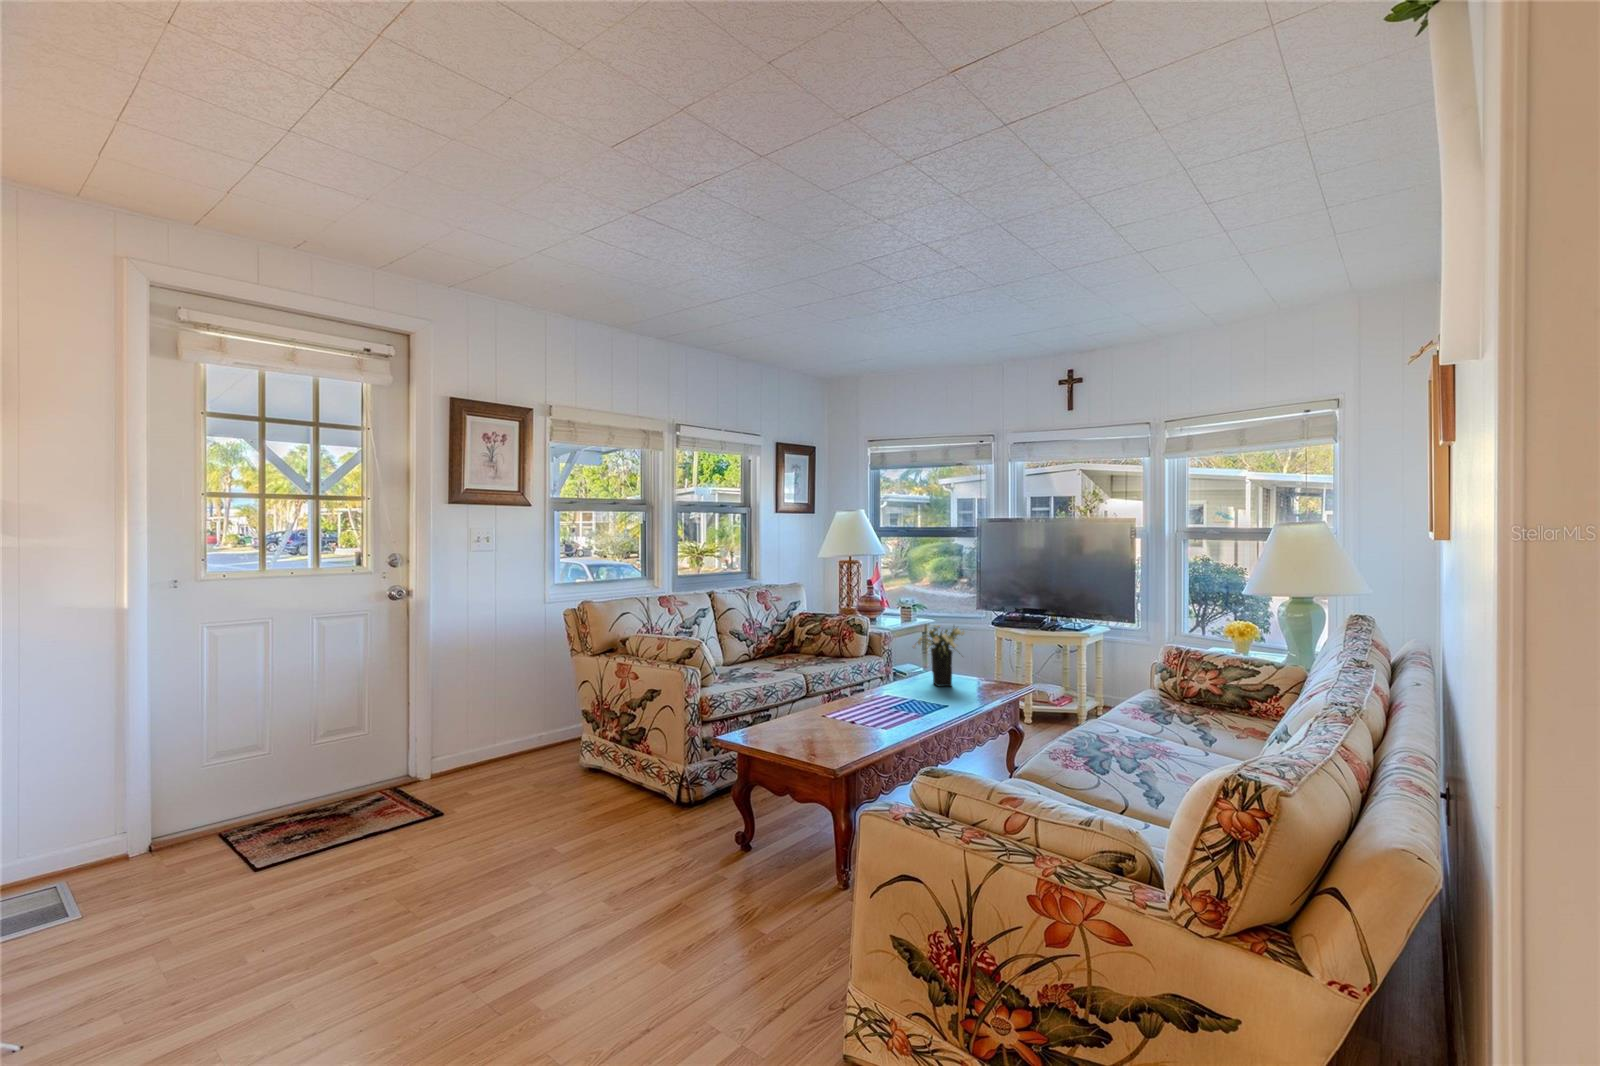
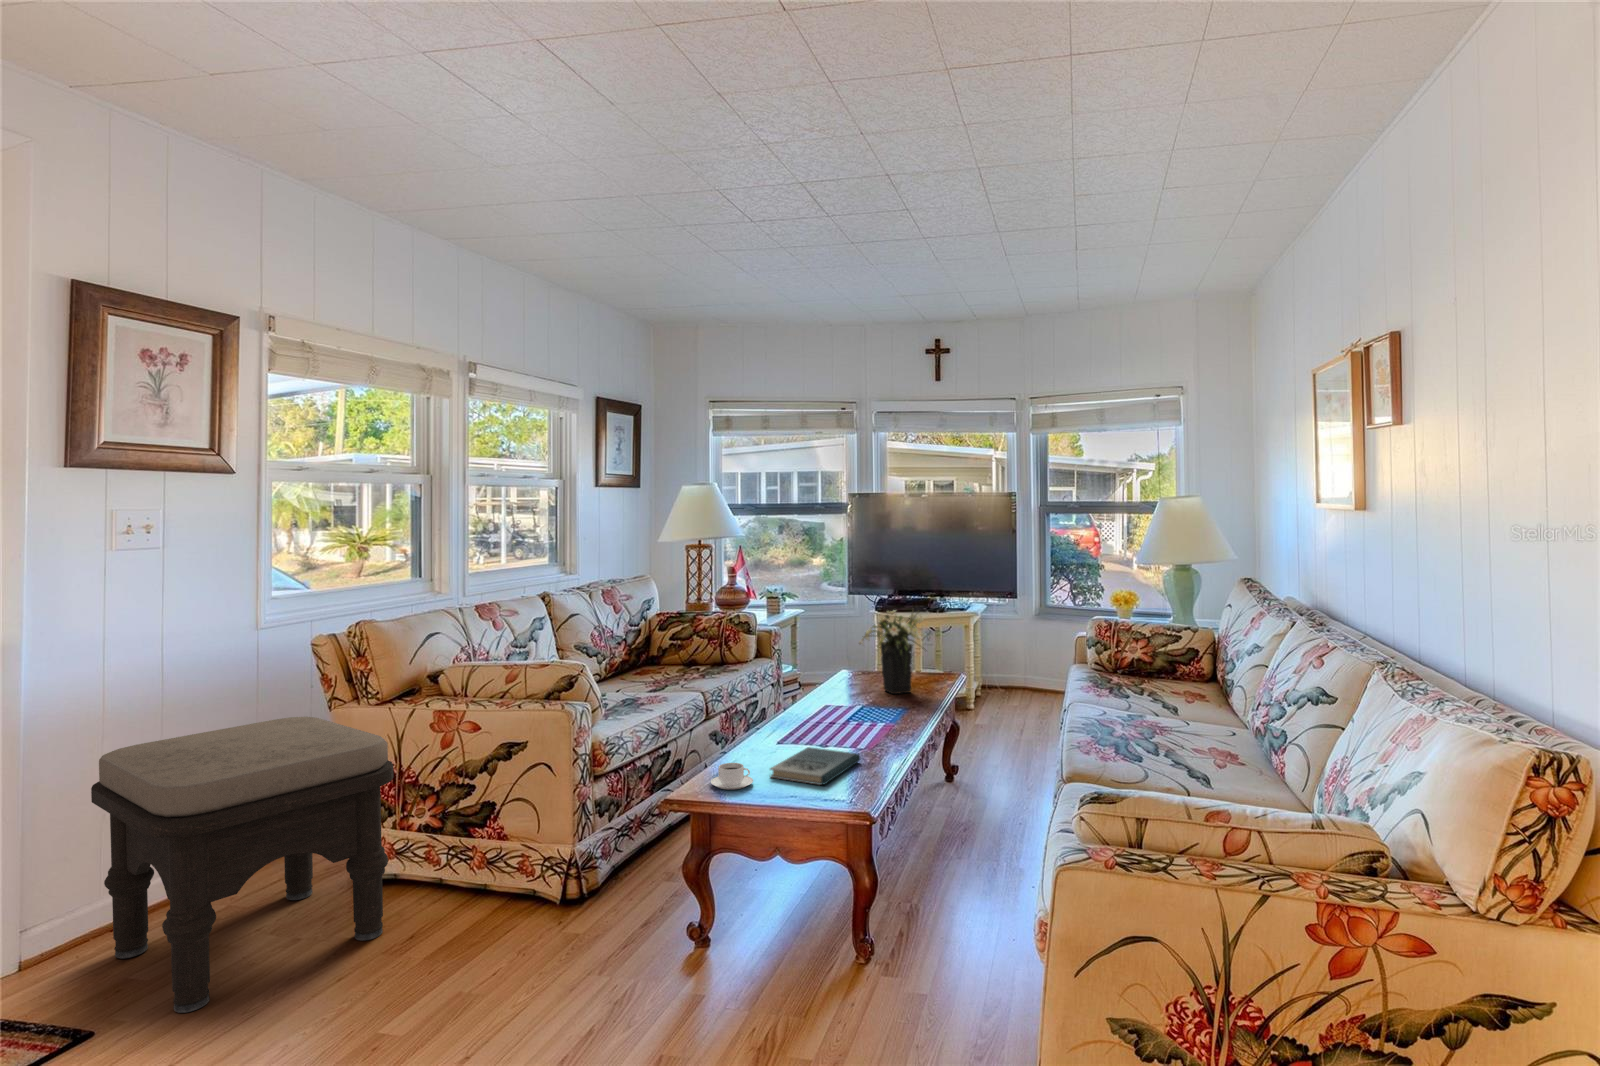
ottoman: none [438,666,585,826] -> present [91,717,394,1013]
book: none [795,717,865,744] -> present [770,747,861,785]
coffee cup: none [752,721,780,739] -> present [711,763,753,789]

